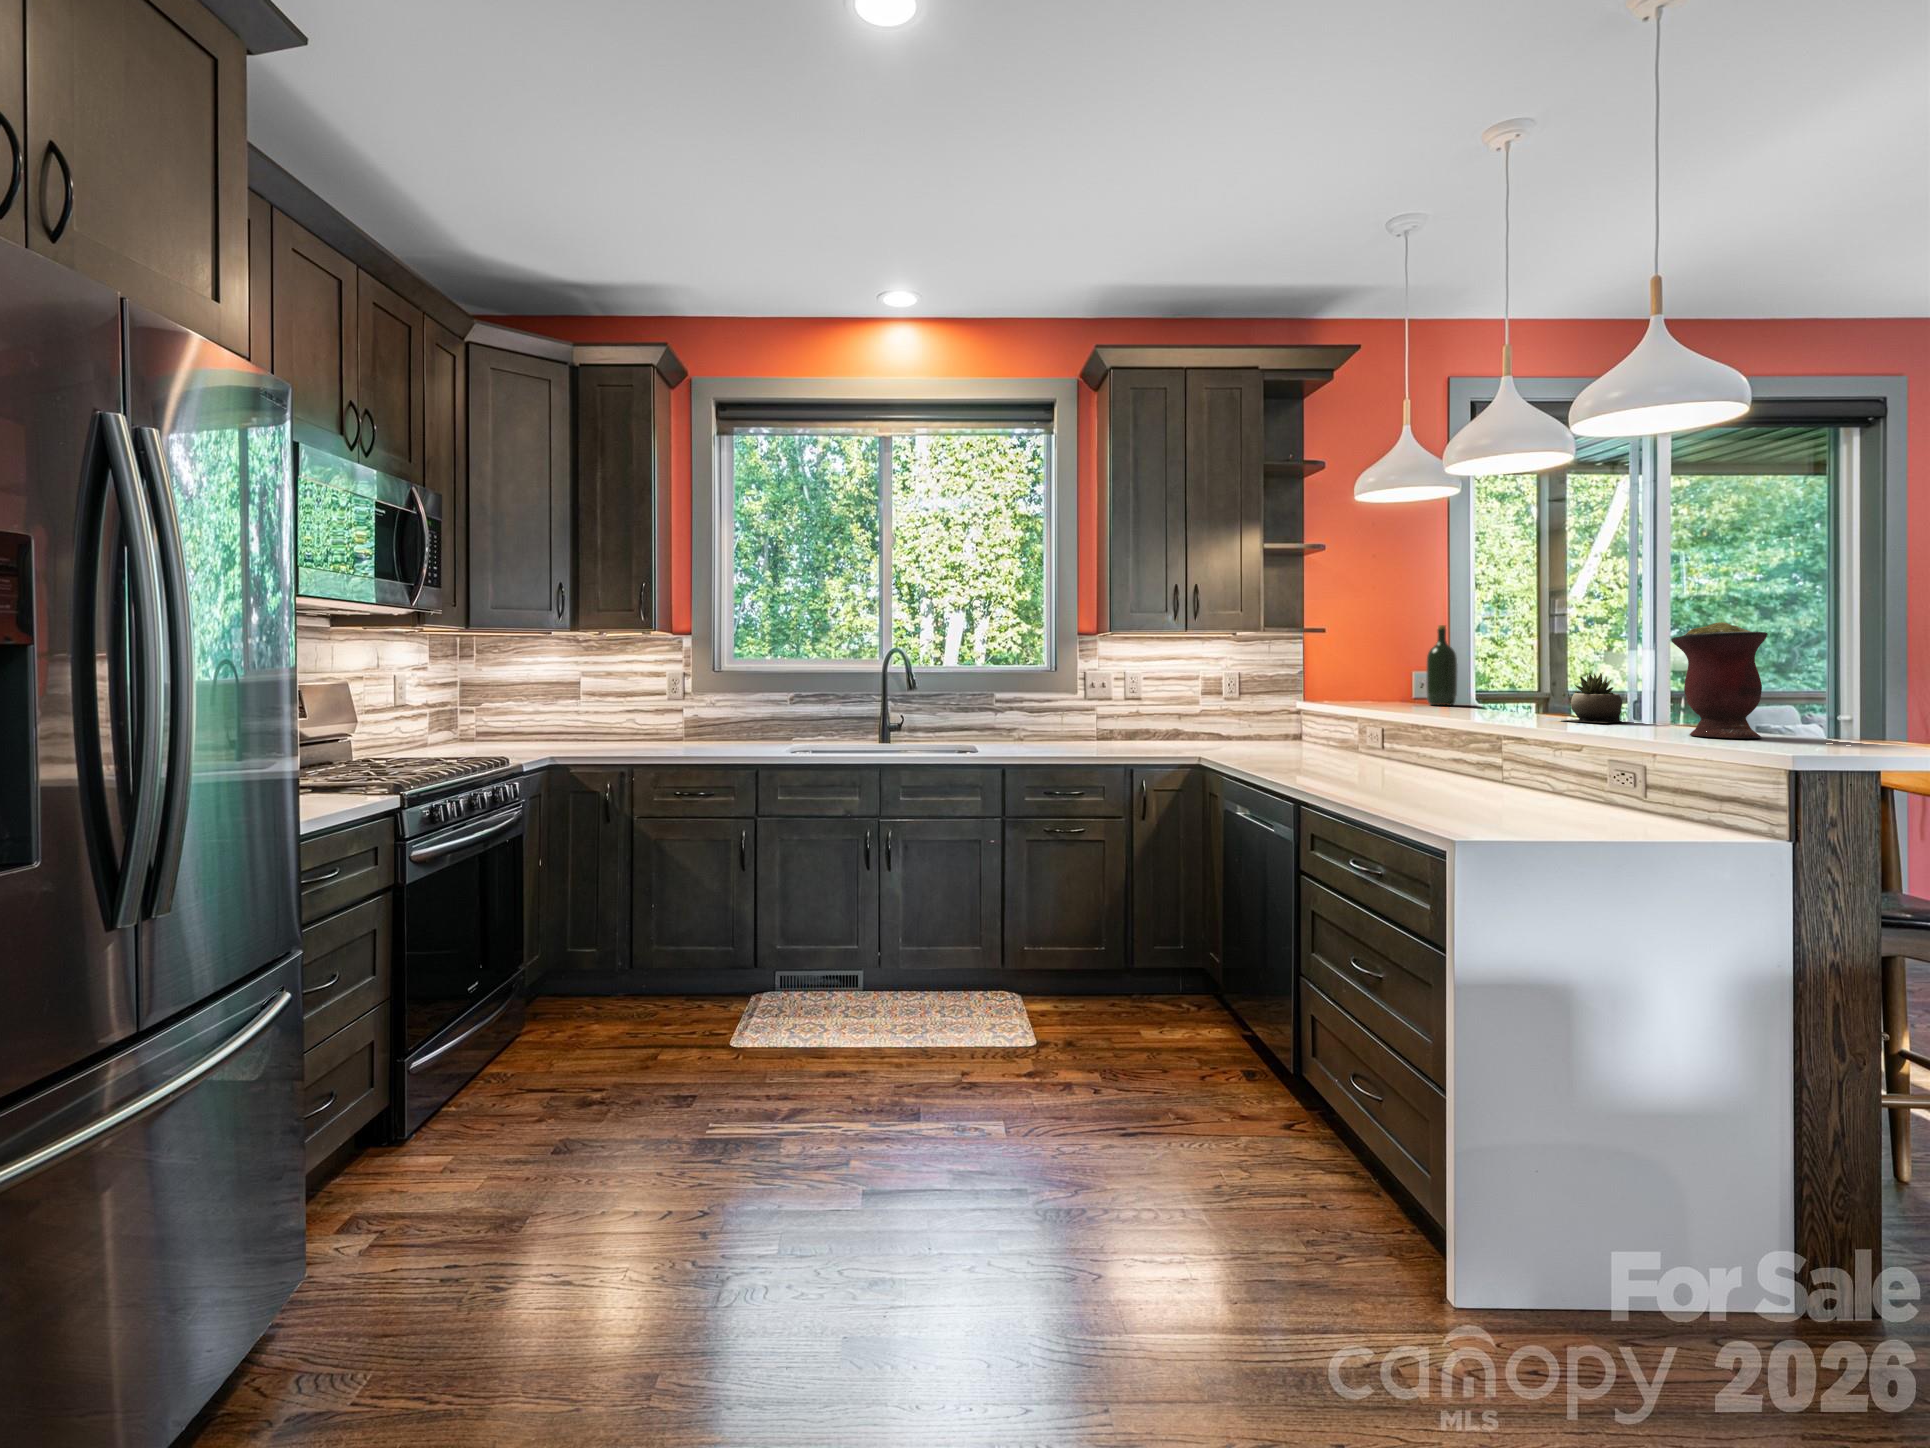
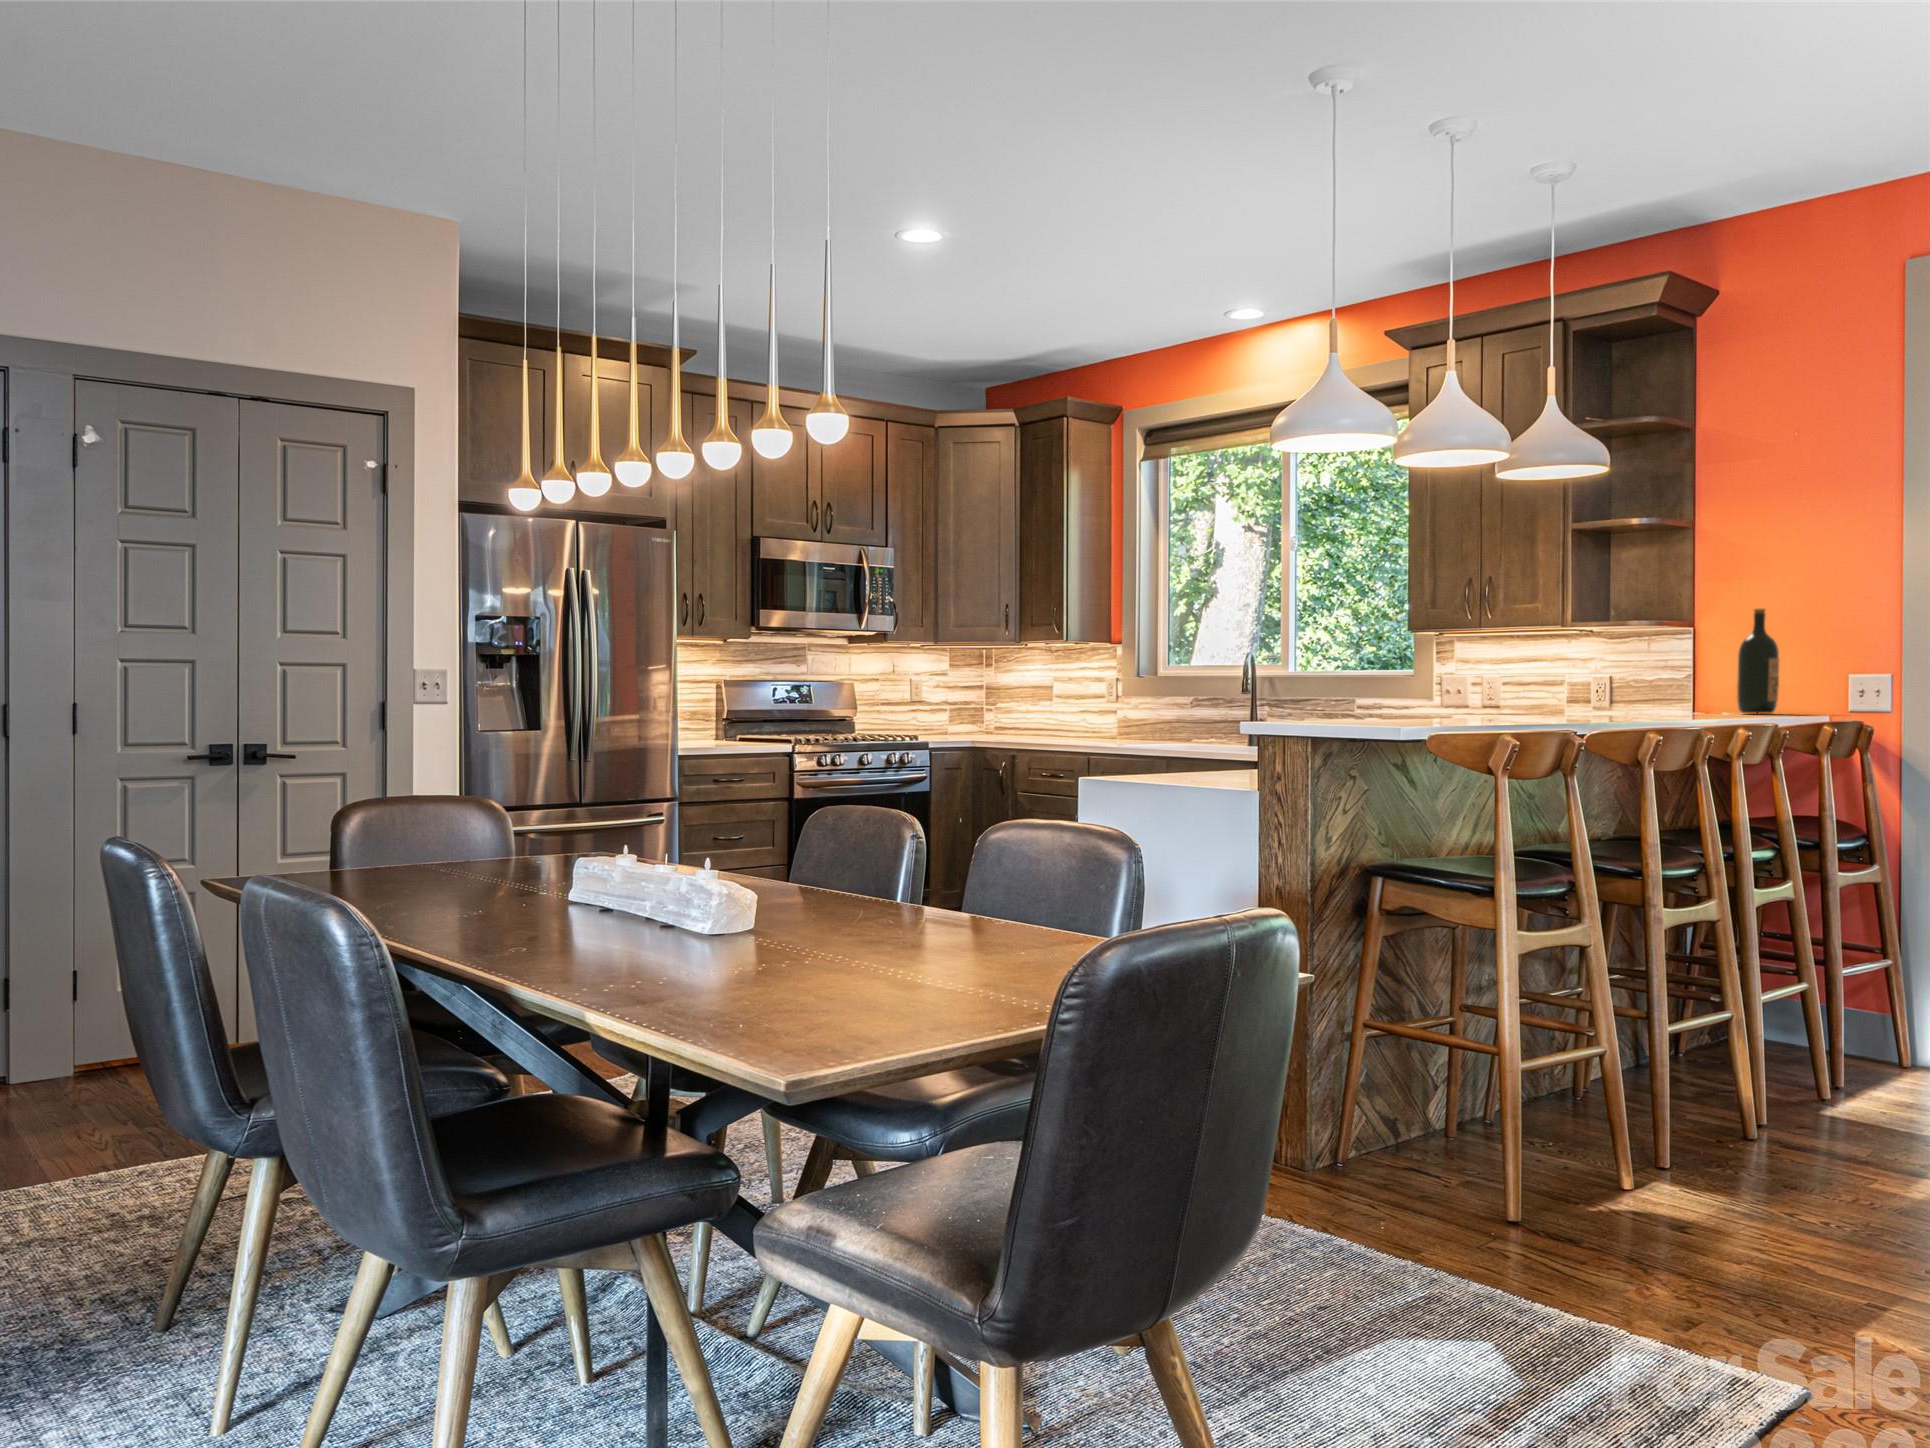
vase: present [1672,622,1768,738] -> none [1546,598,1638,726]
succulent plant: present [1564,673,1626,723] -> none [1636,662,1698,721]

